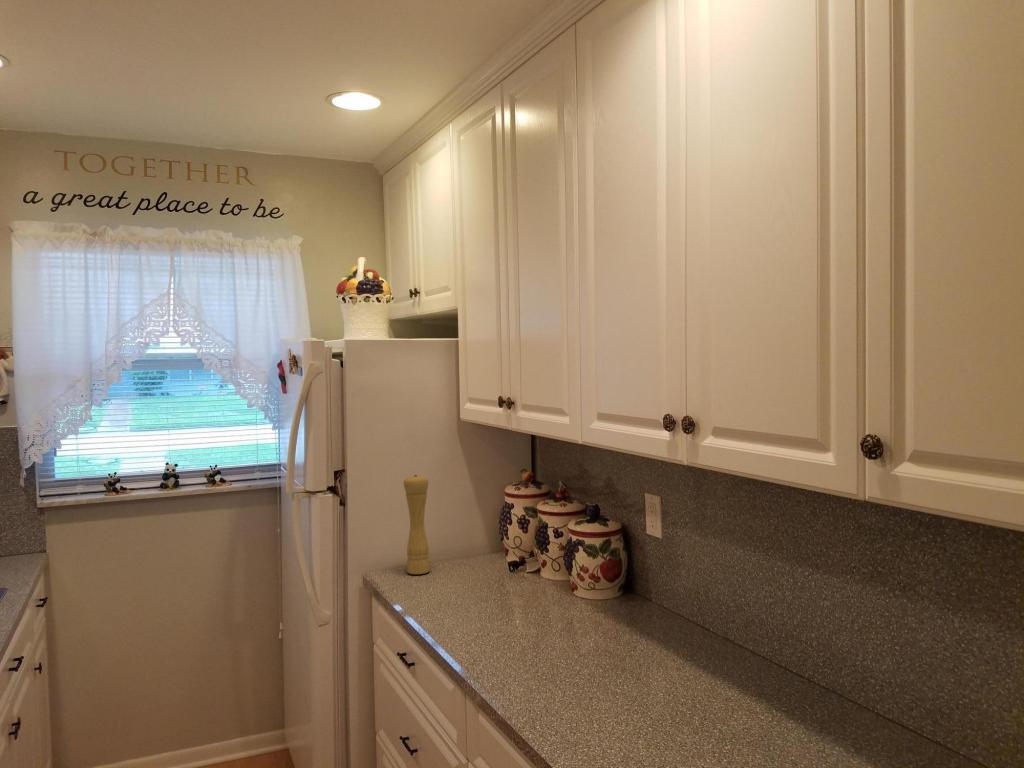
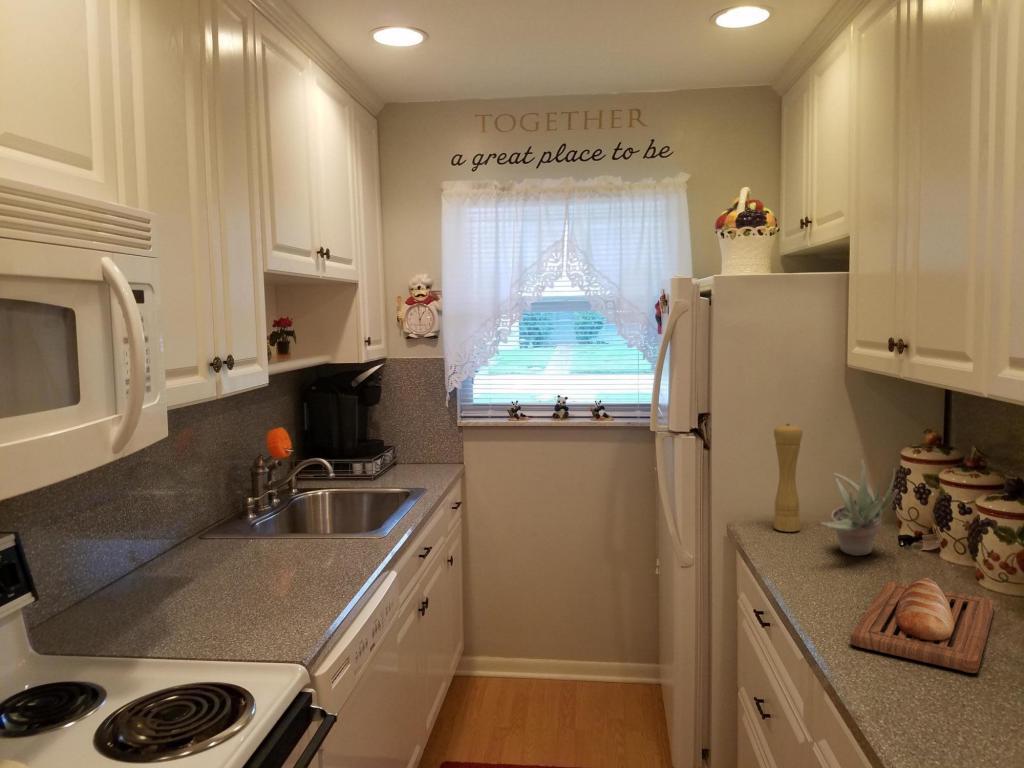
succulent plant: none [454,501,511,586] -> present [821,460,898,556]
bread loaf: none [496,596,591,668] -> present [850,578,994,673]

